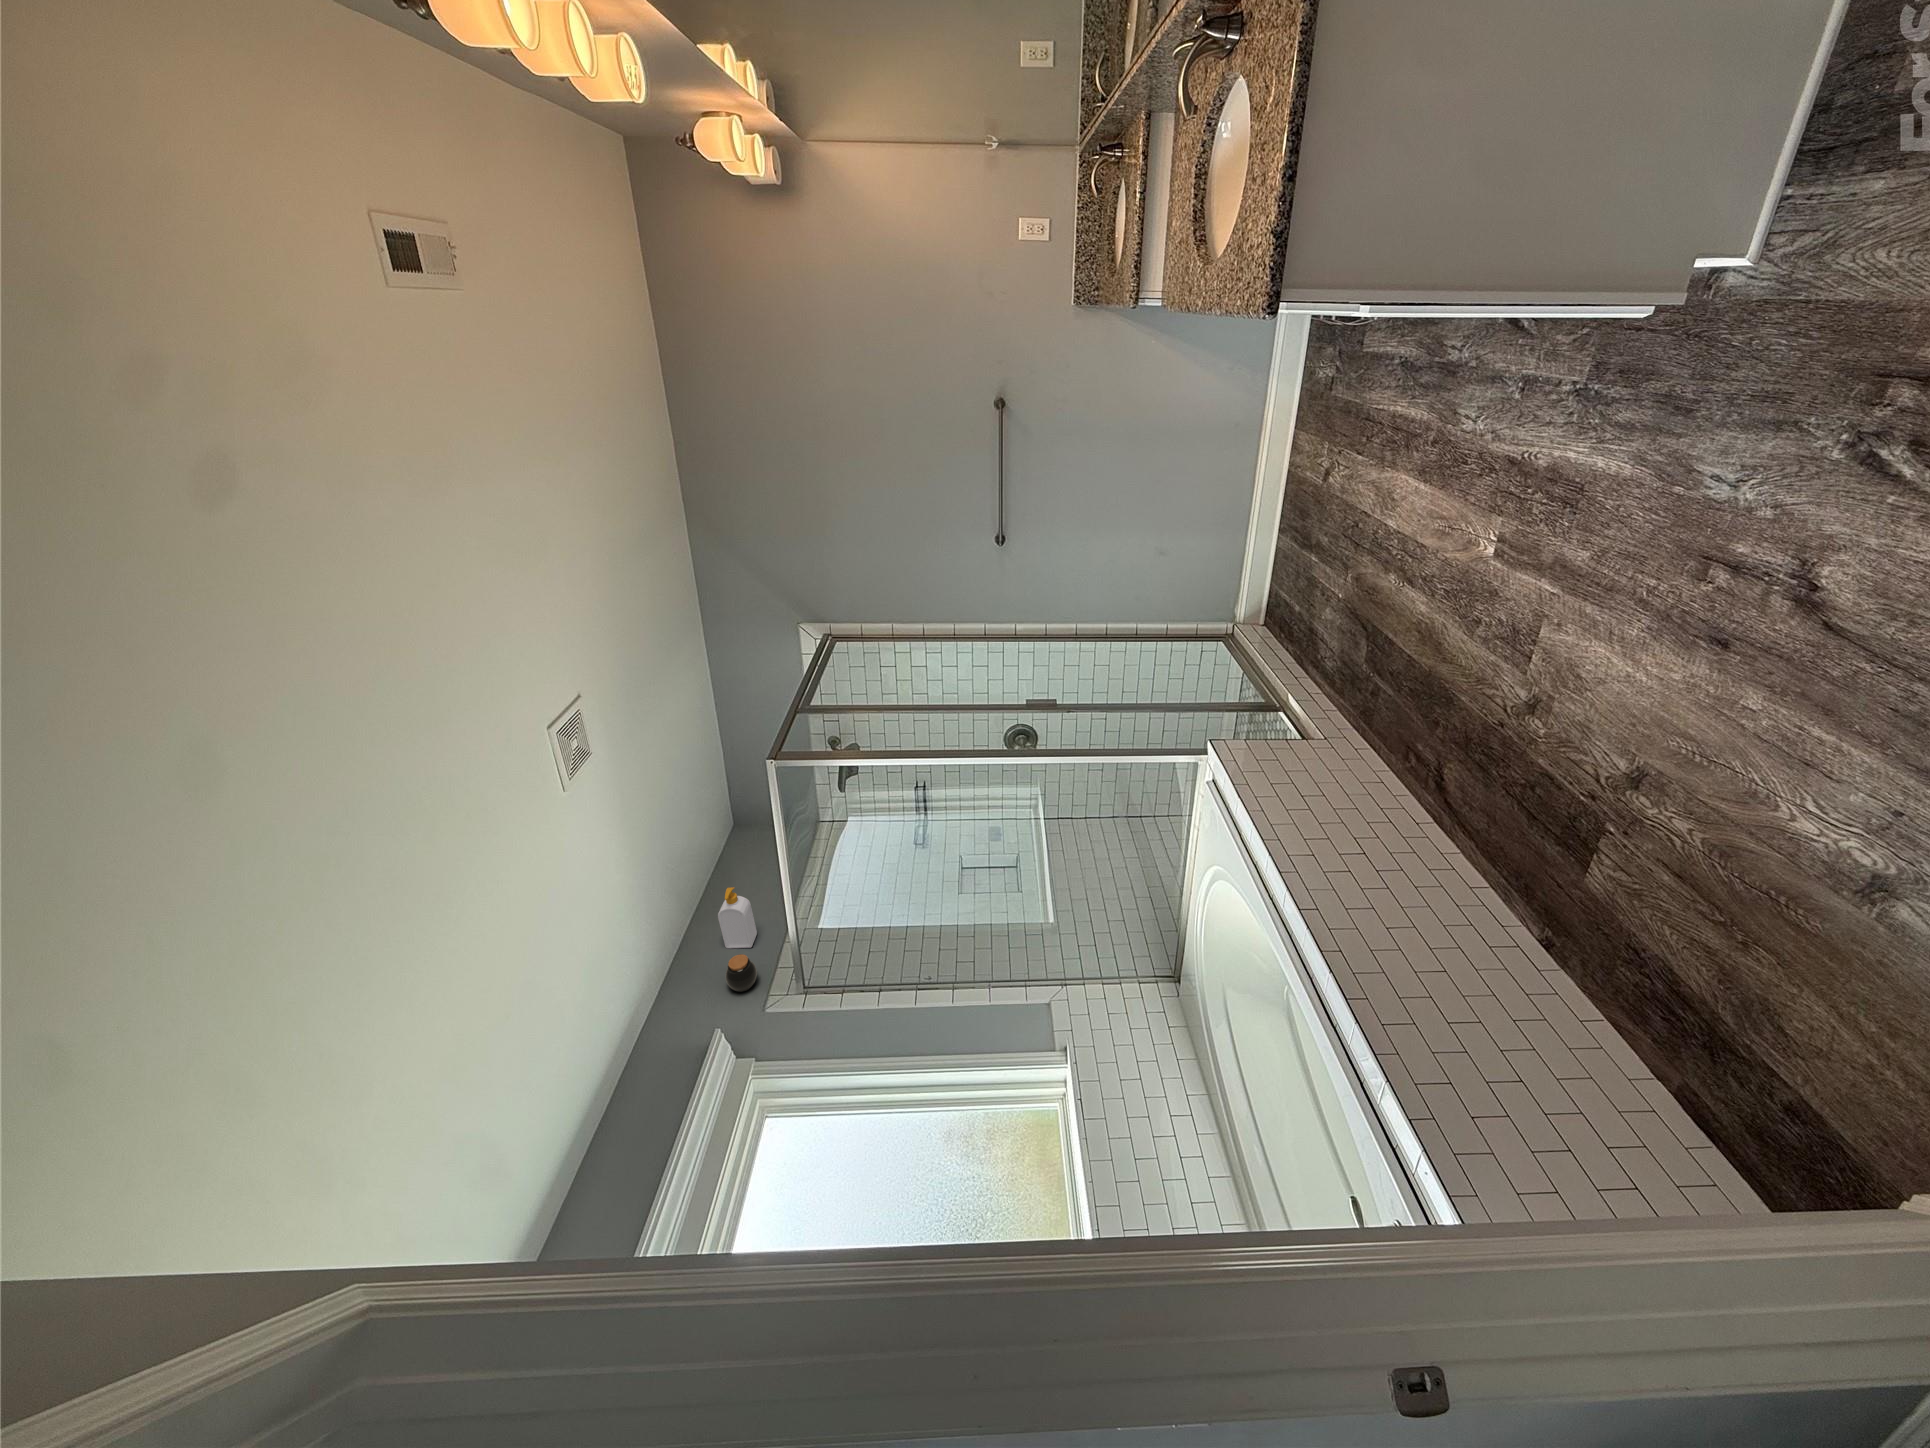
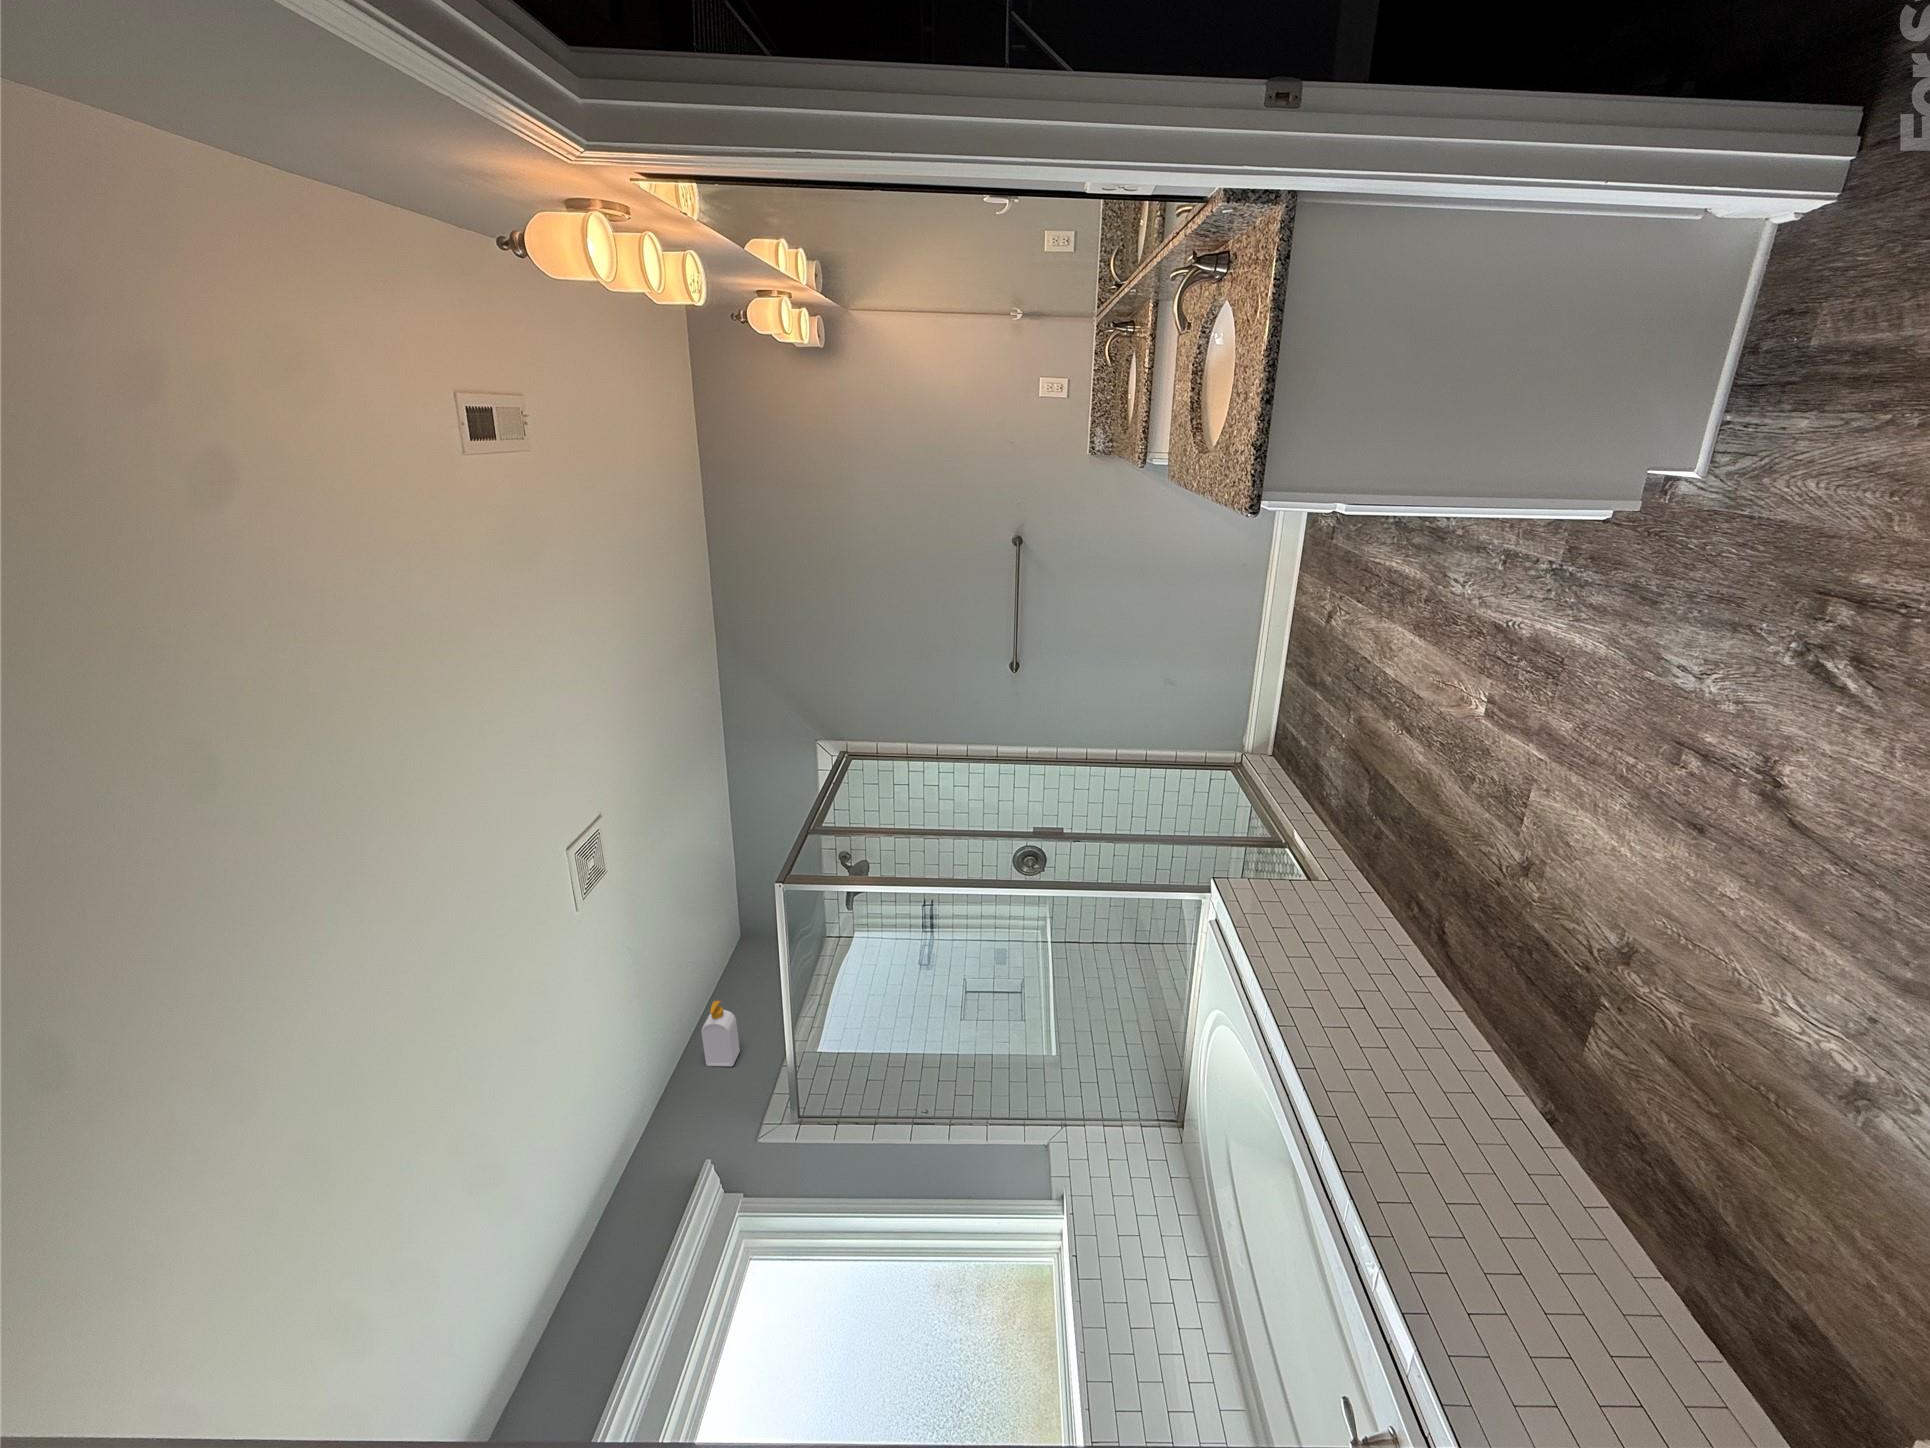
jar: present [726,954,757,992] -> none [703,1075,736,1116]

